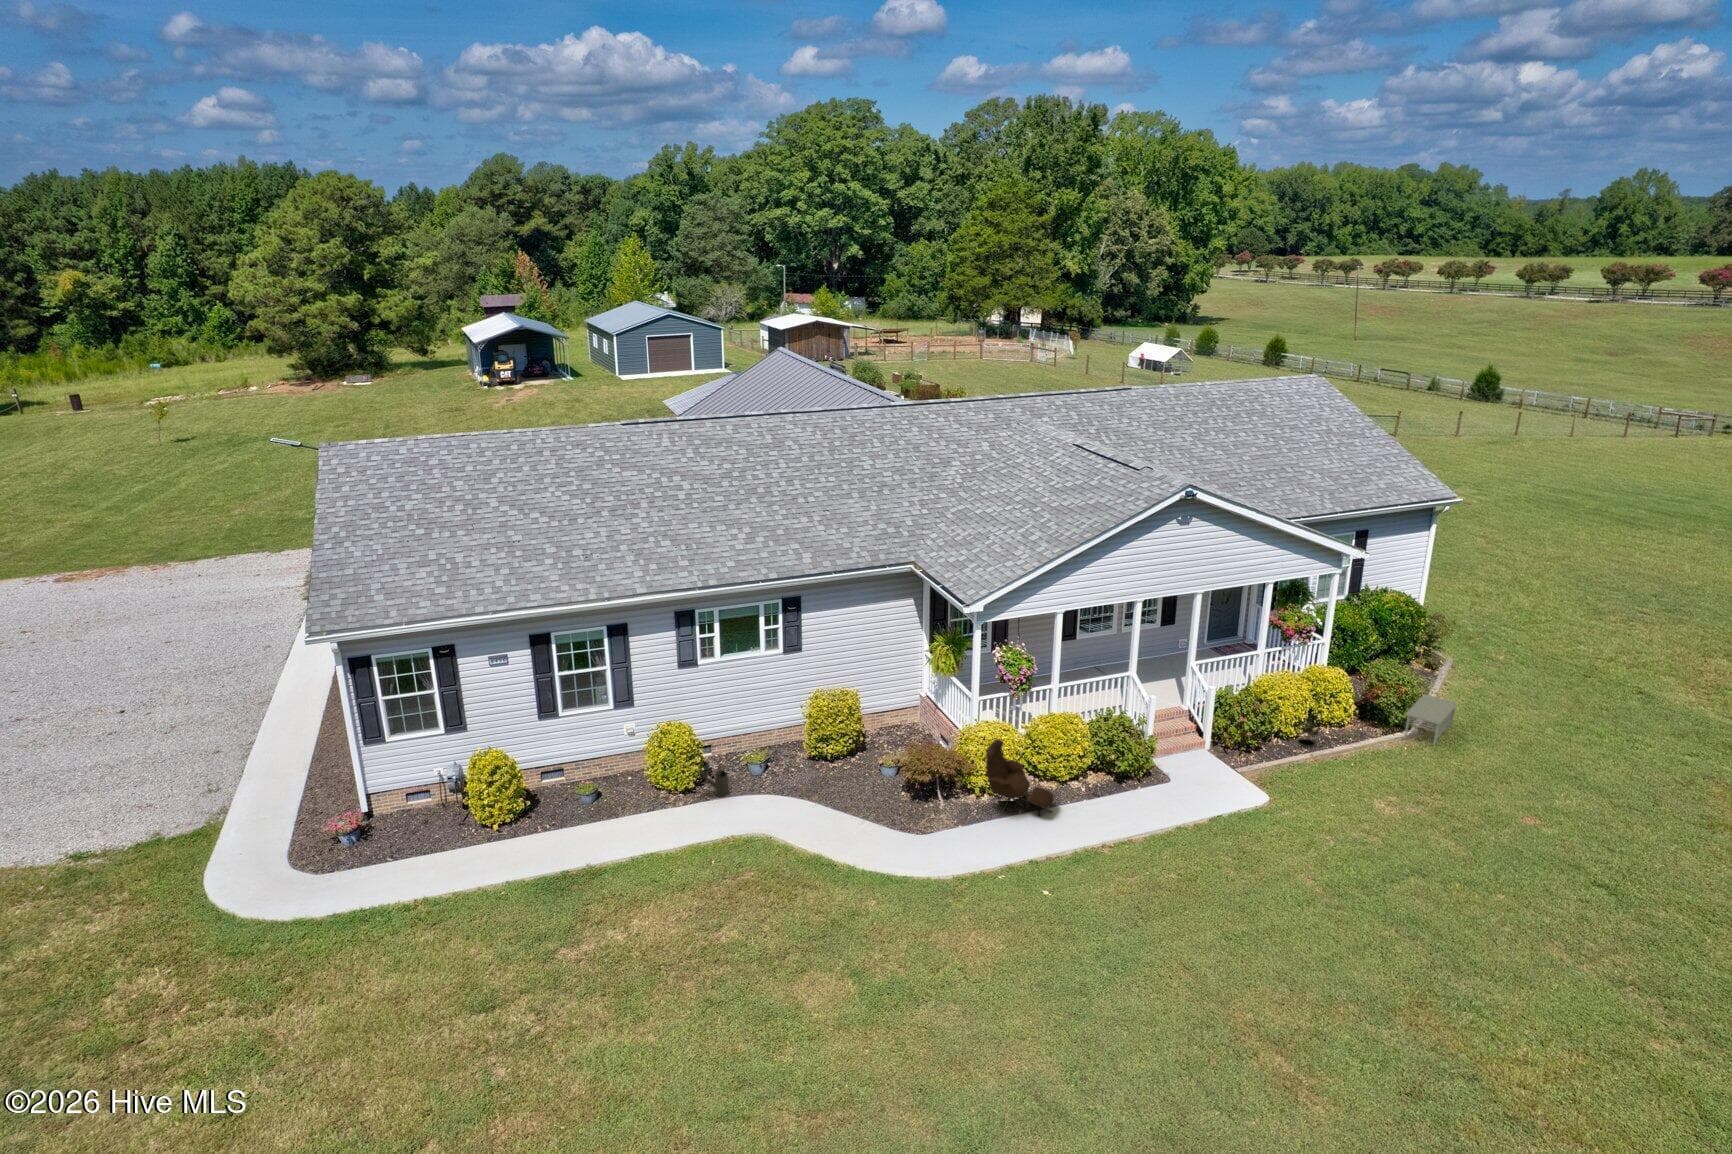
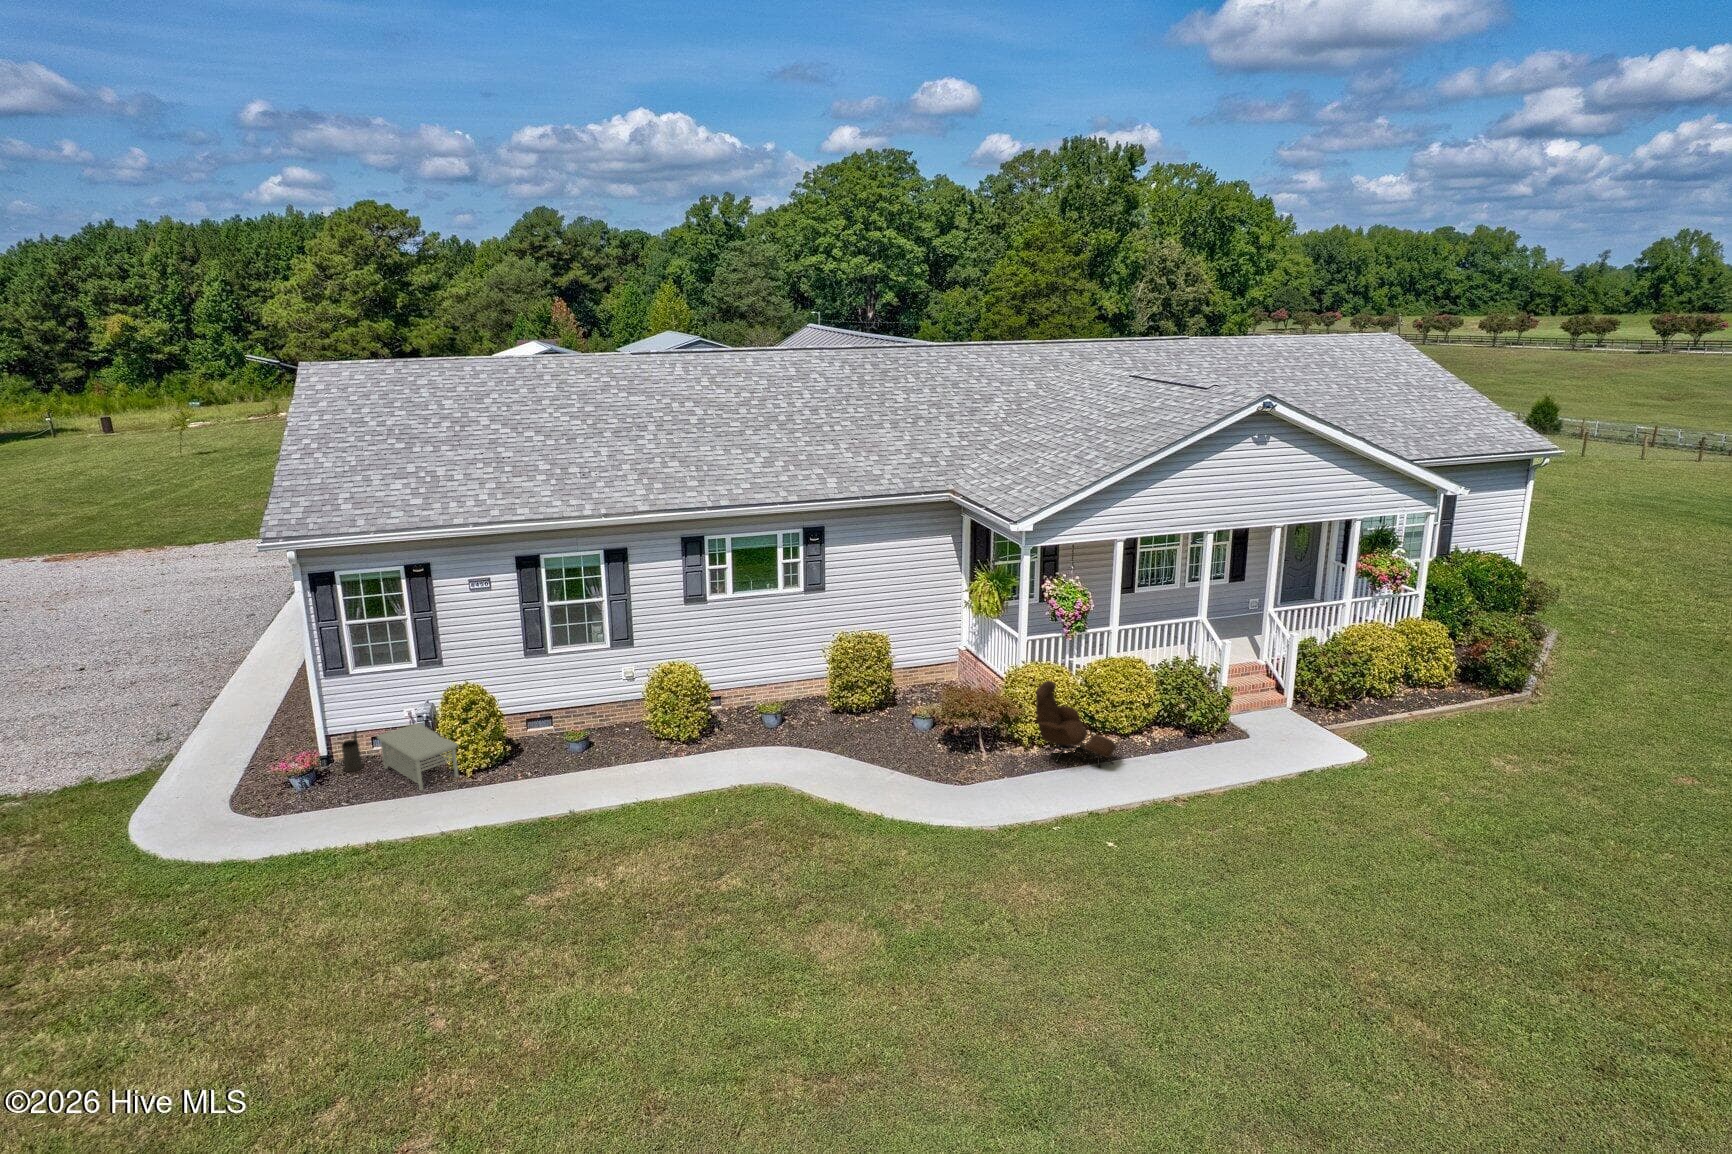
storage bench: present [1404,694,1457,745] -> present [377,723,459,790]
potted tree: present [1297,716,1320,747] -> none [1393,666,1423,705]
watering can: present [699,766,730,797] -> present [342,730,363,772]

